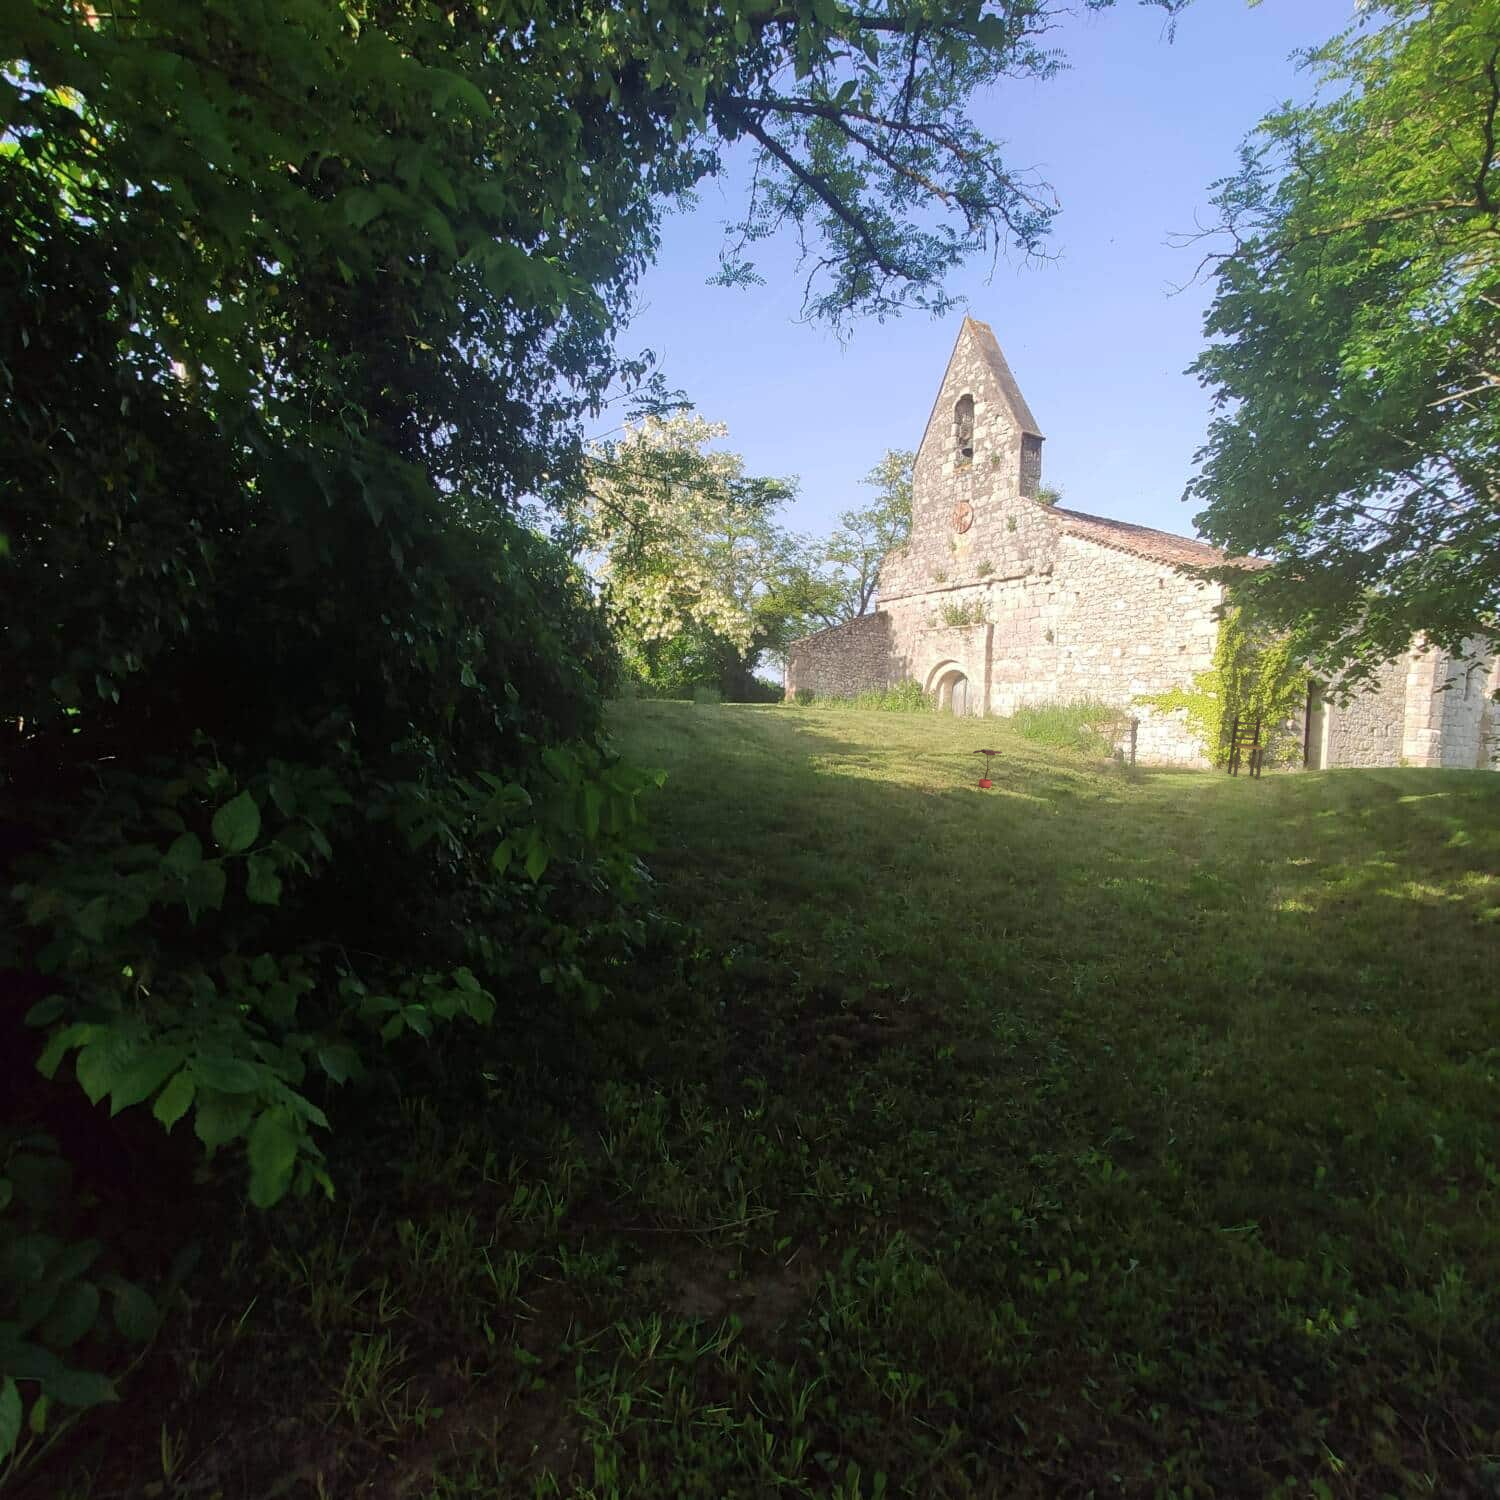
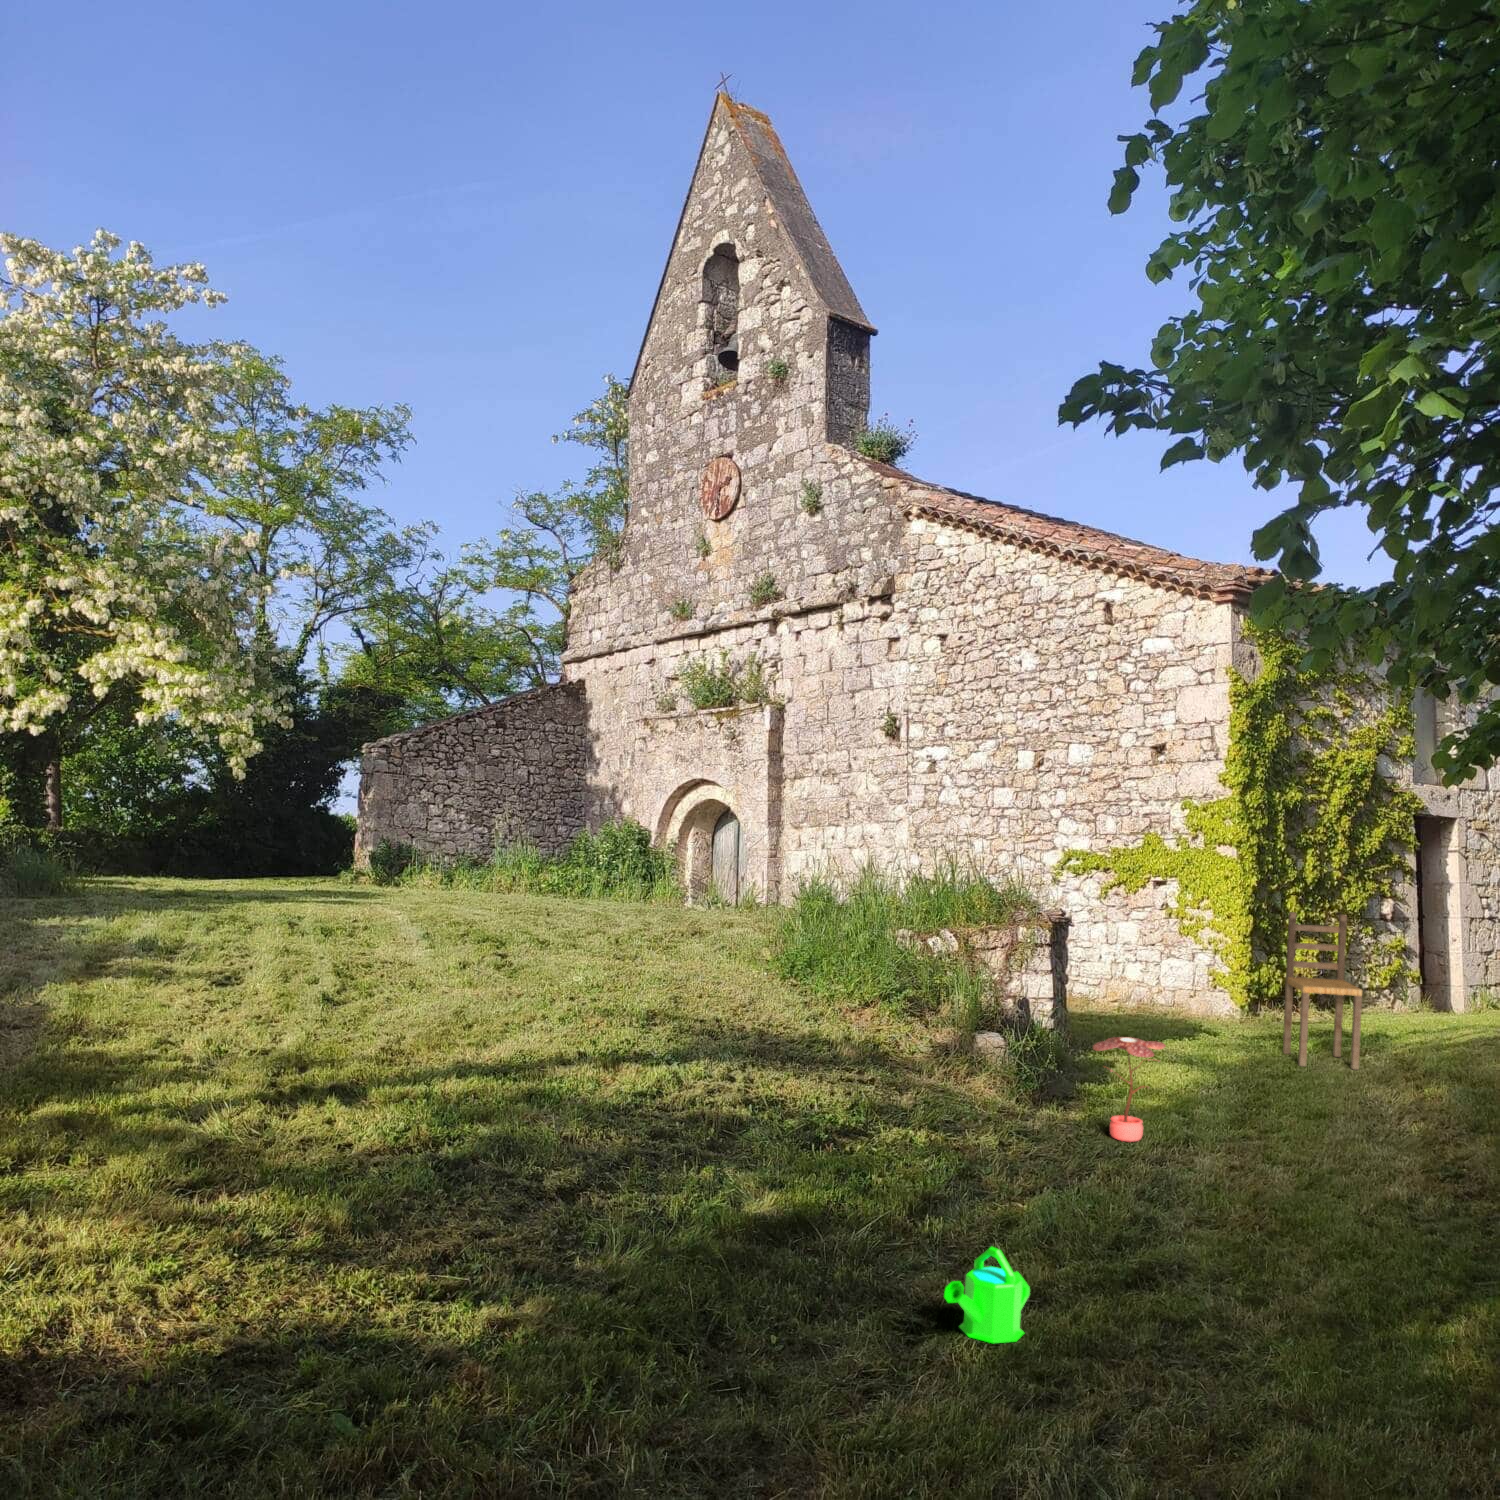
potted plant: present [973,749,1002,788] -> present [1093,1037,1166,1142]
watering can: none [1107,793,1132,819] -> present [944,1247,1030,1343]

